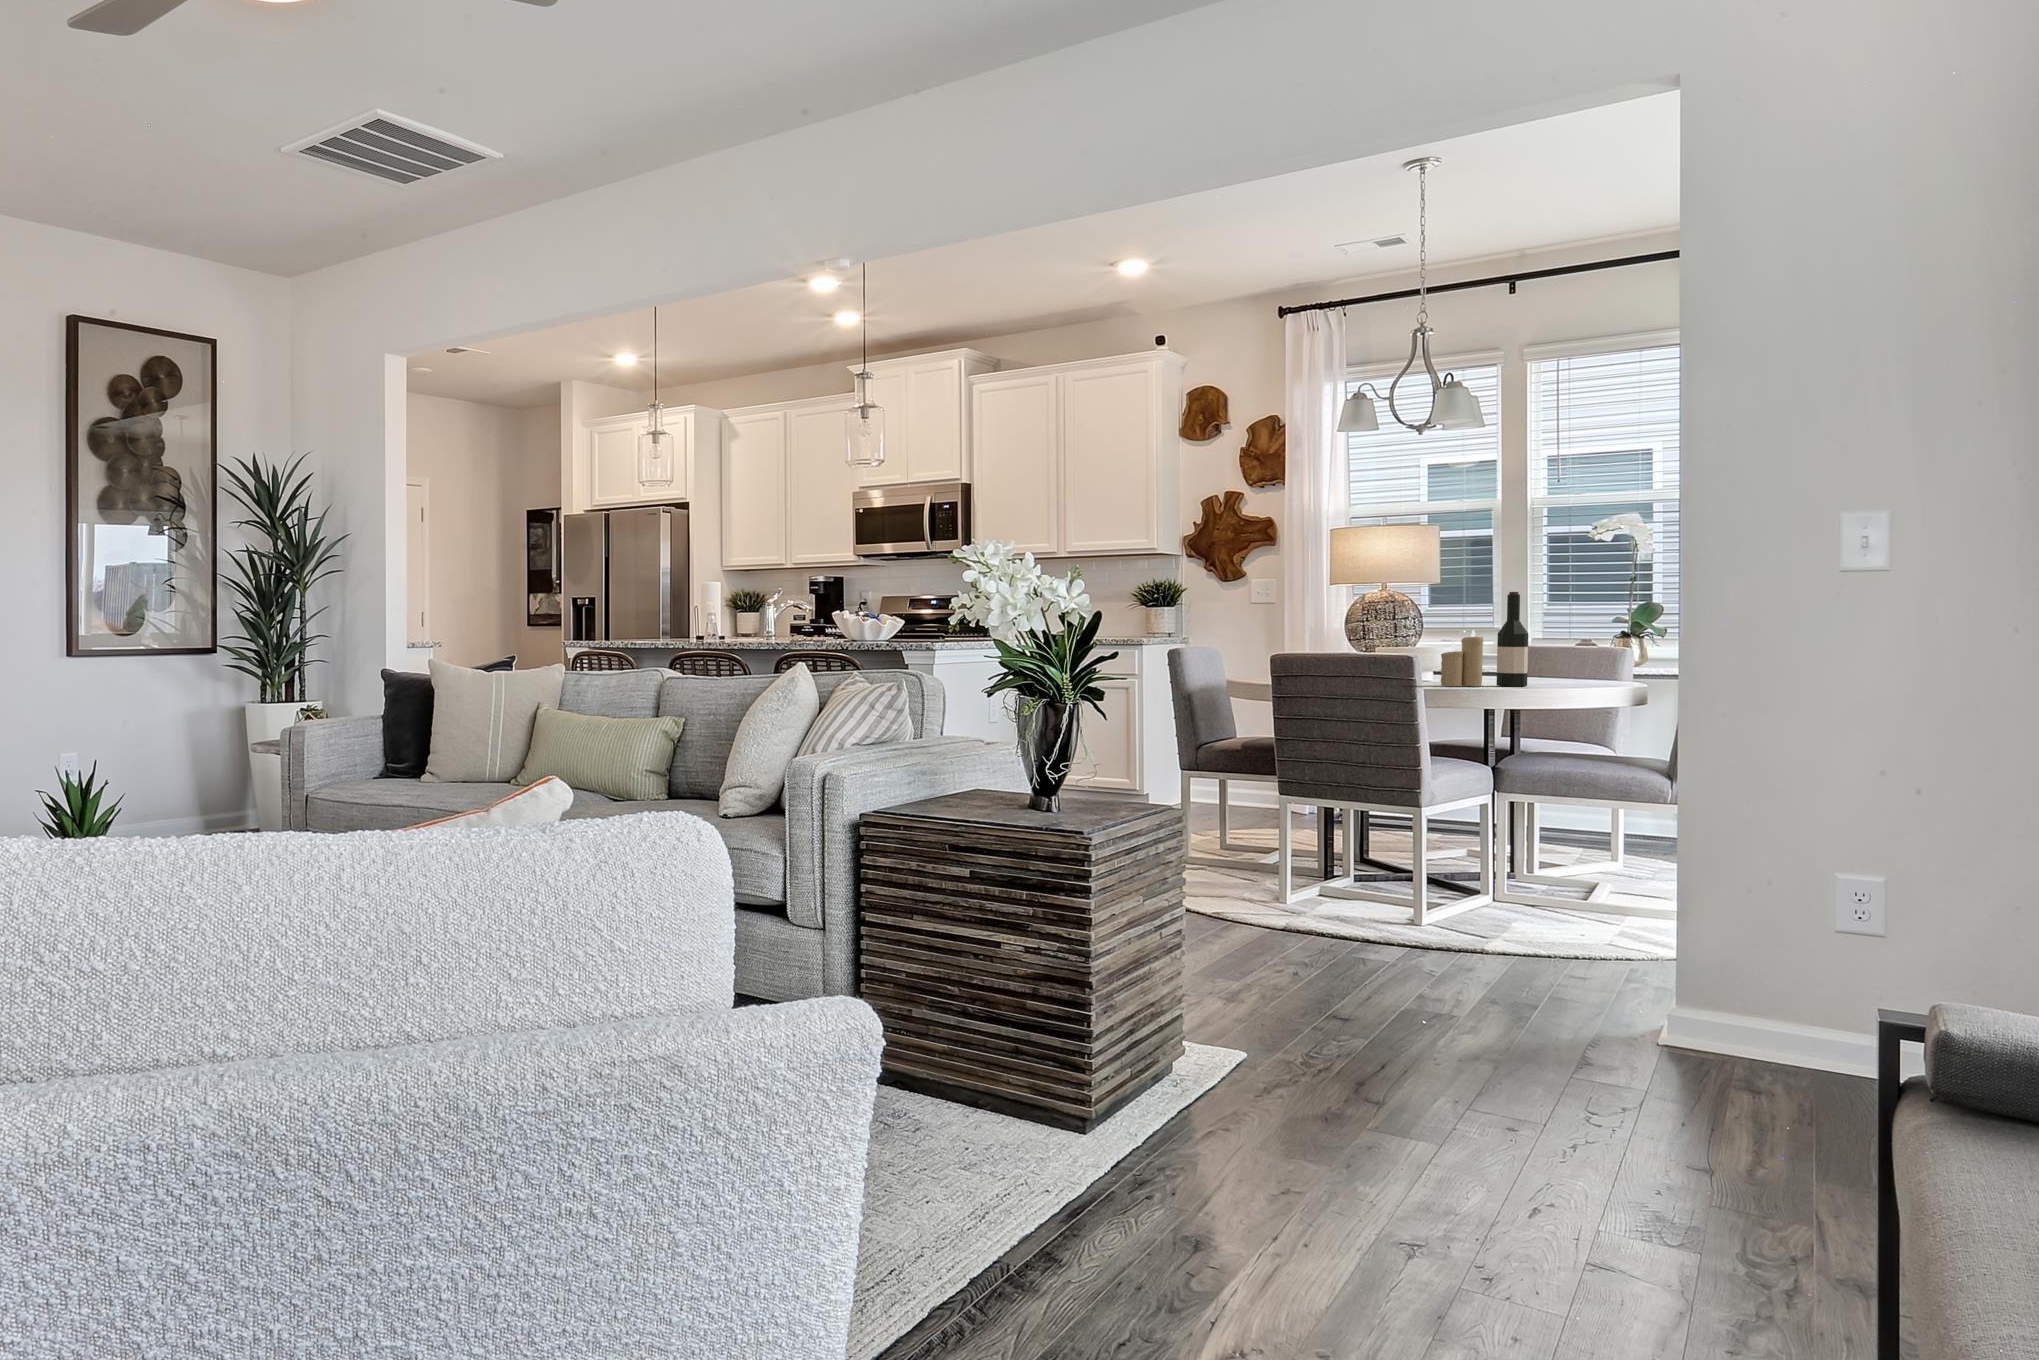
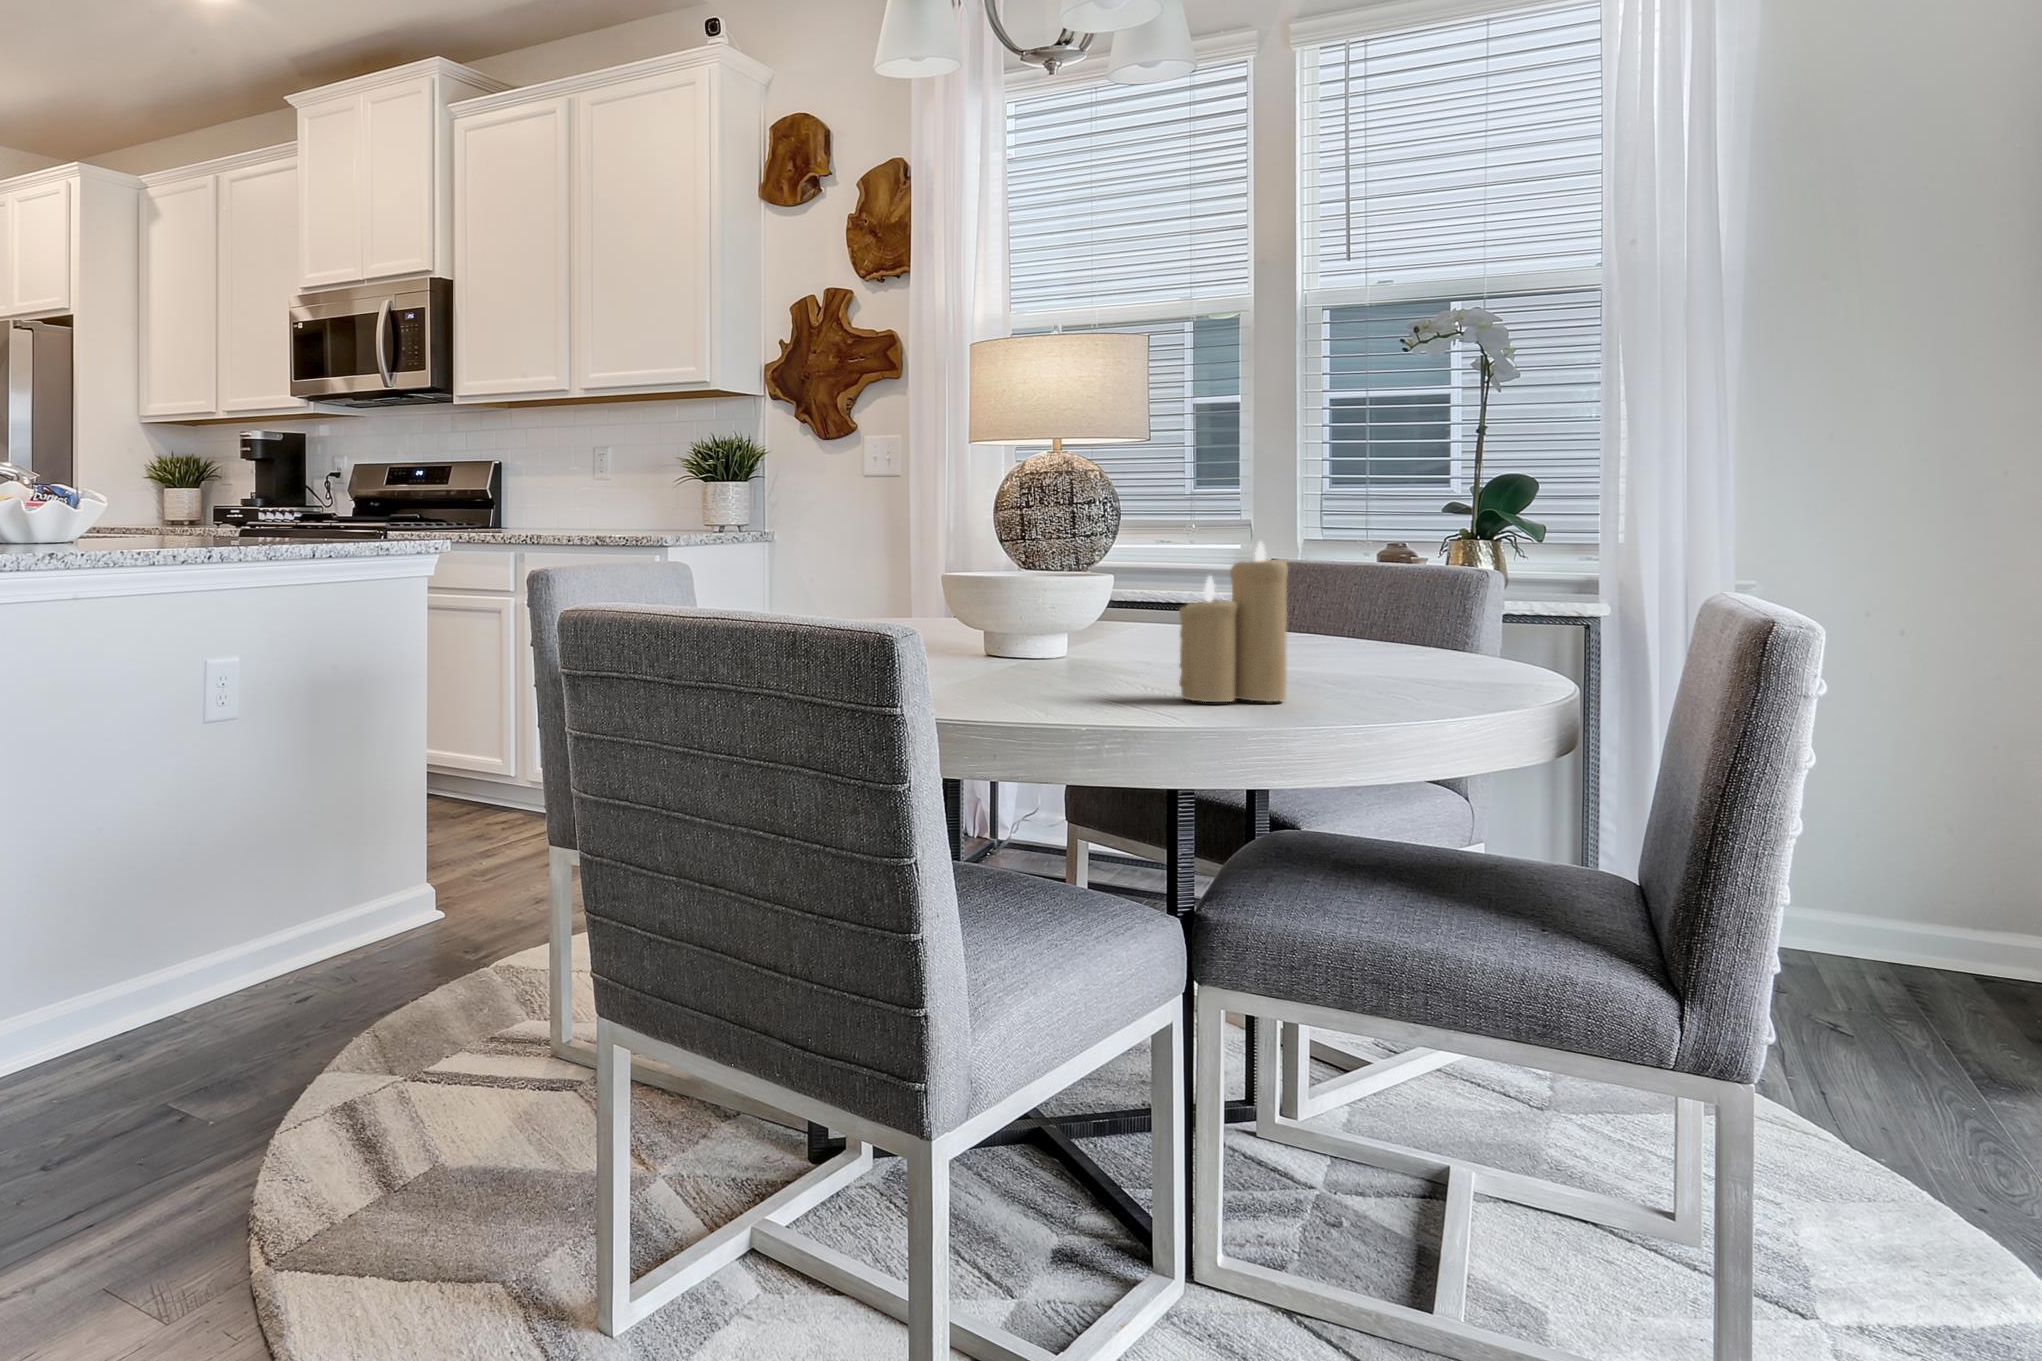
wine bottle: present [1497,592,1528,686] -> none [1319,436,1399,700]

